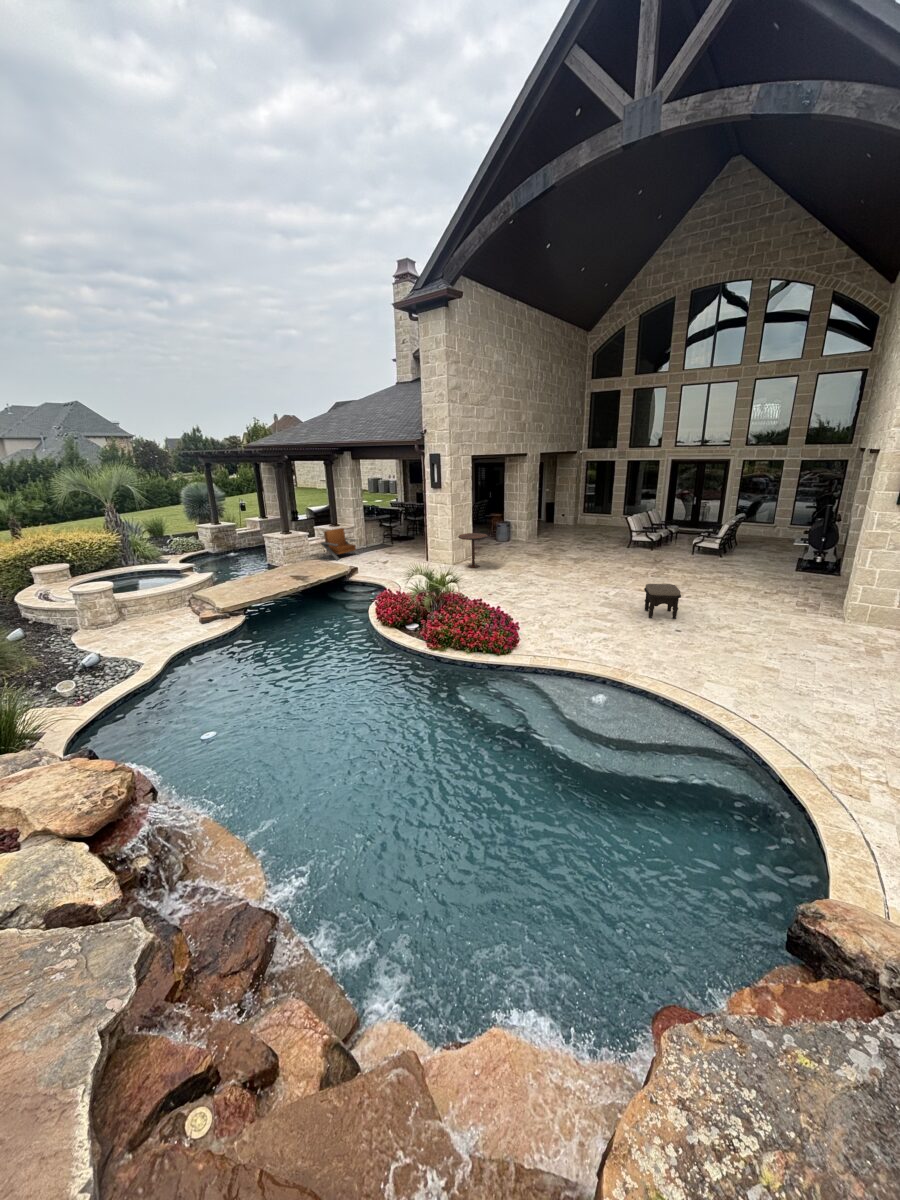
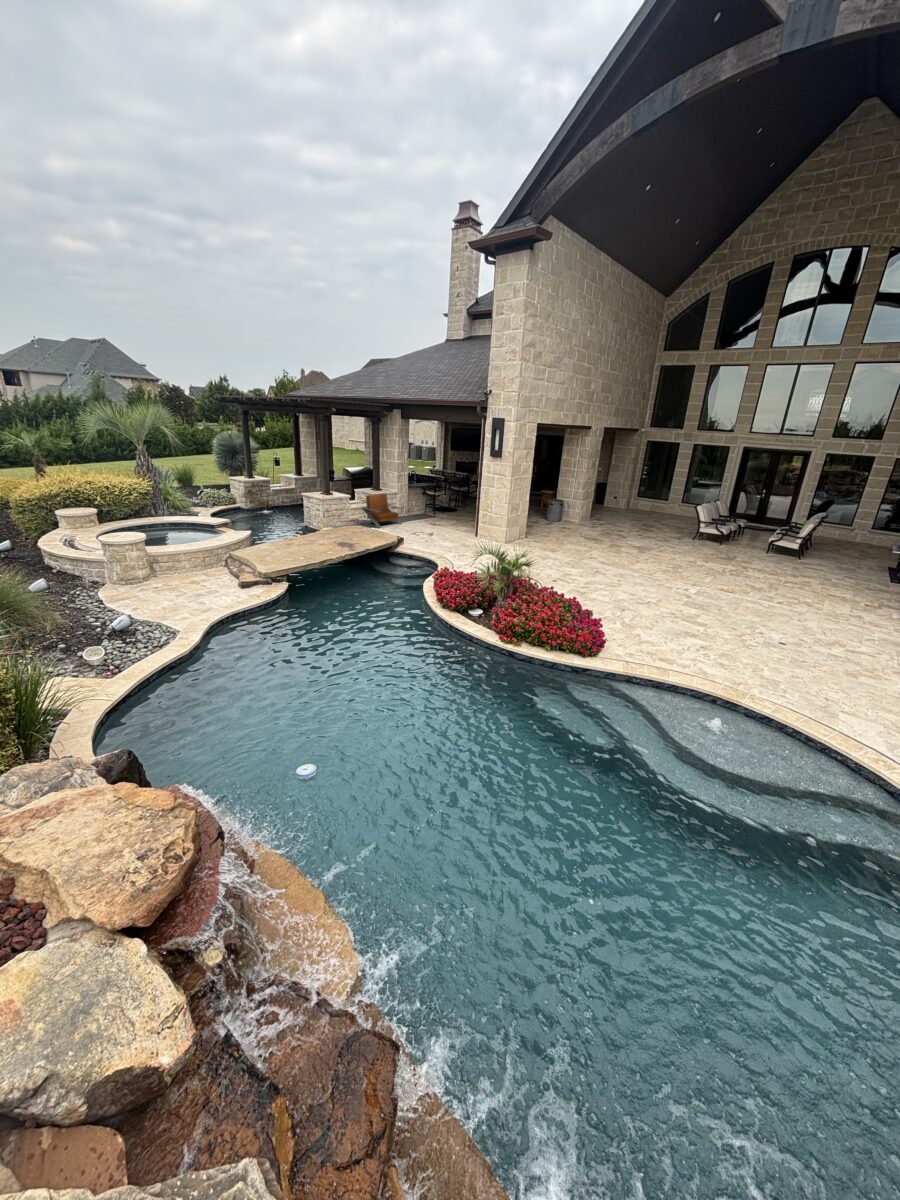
pedestal table: present [458,533,488,568] -> none [516,511,549,549]
ottoman: present [644,584,681,619] -> none [736,586,786,628]

